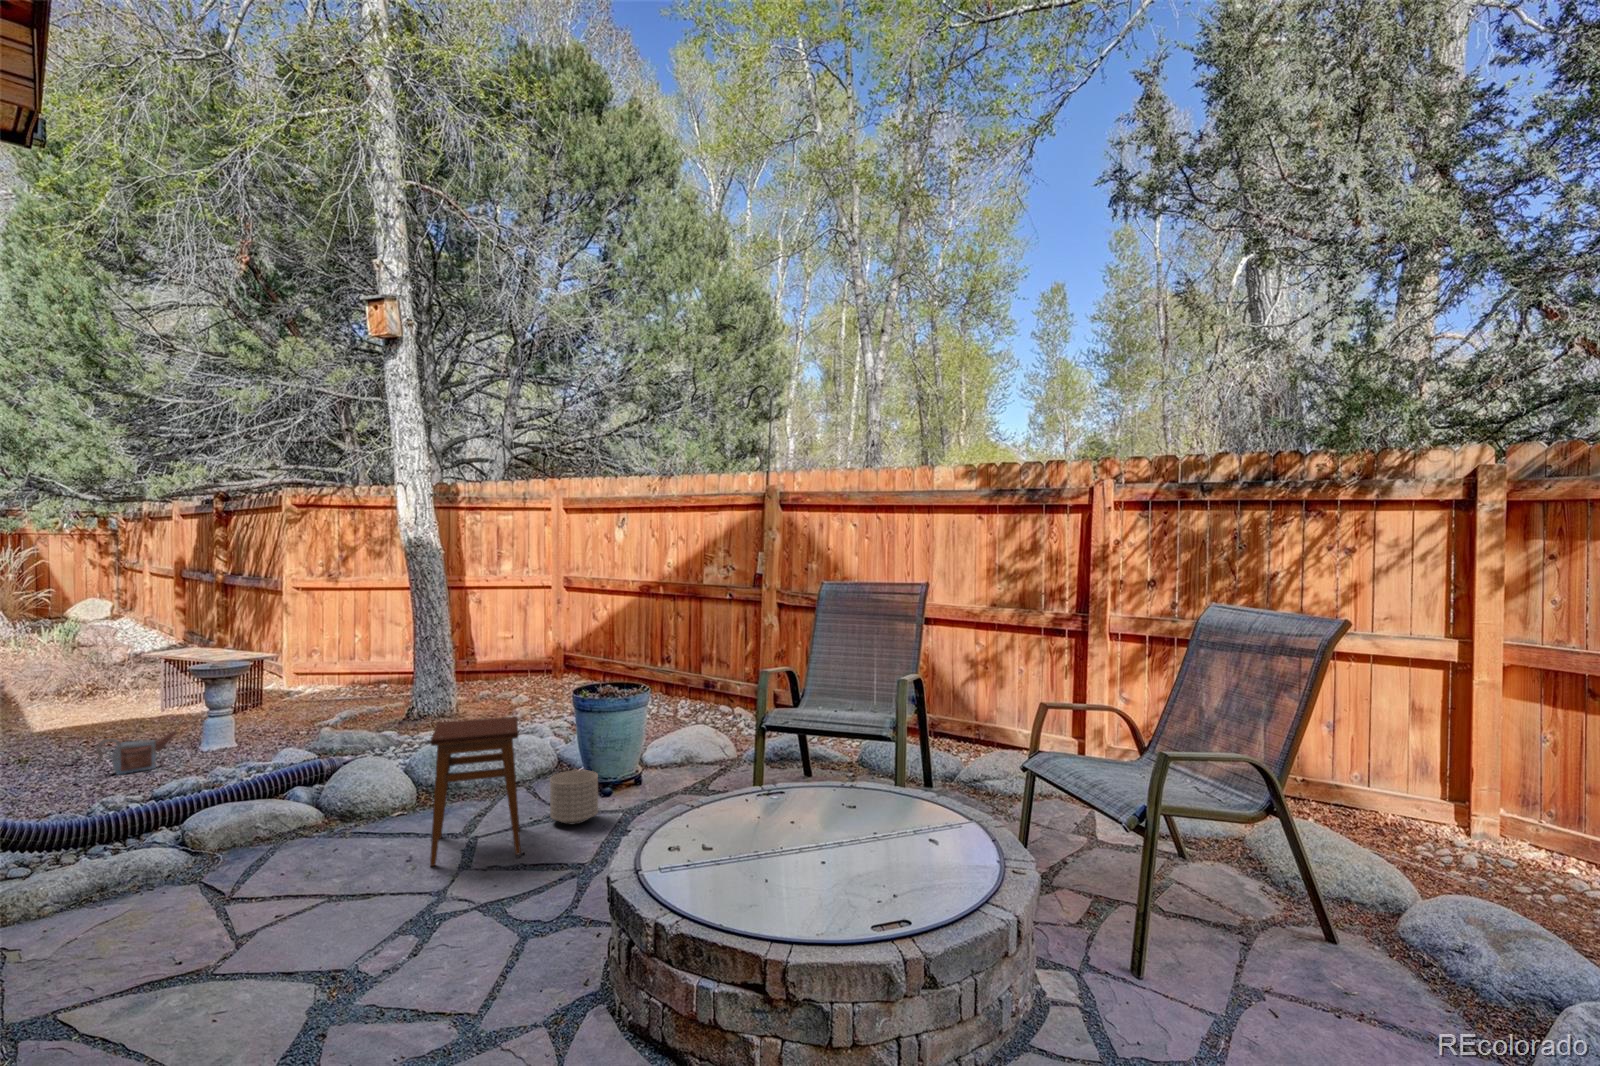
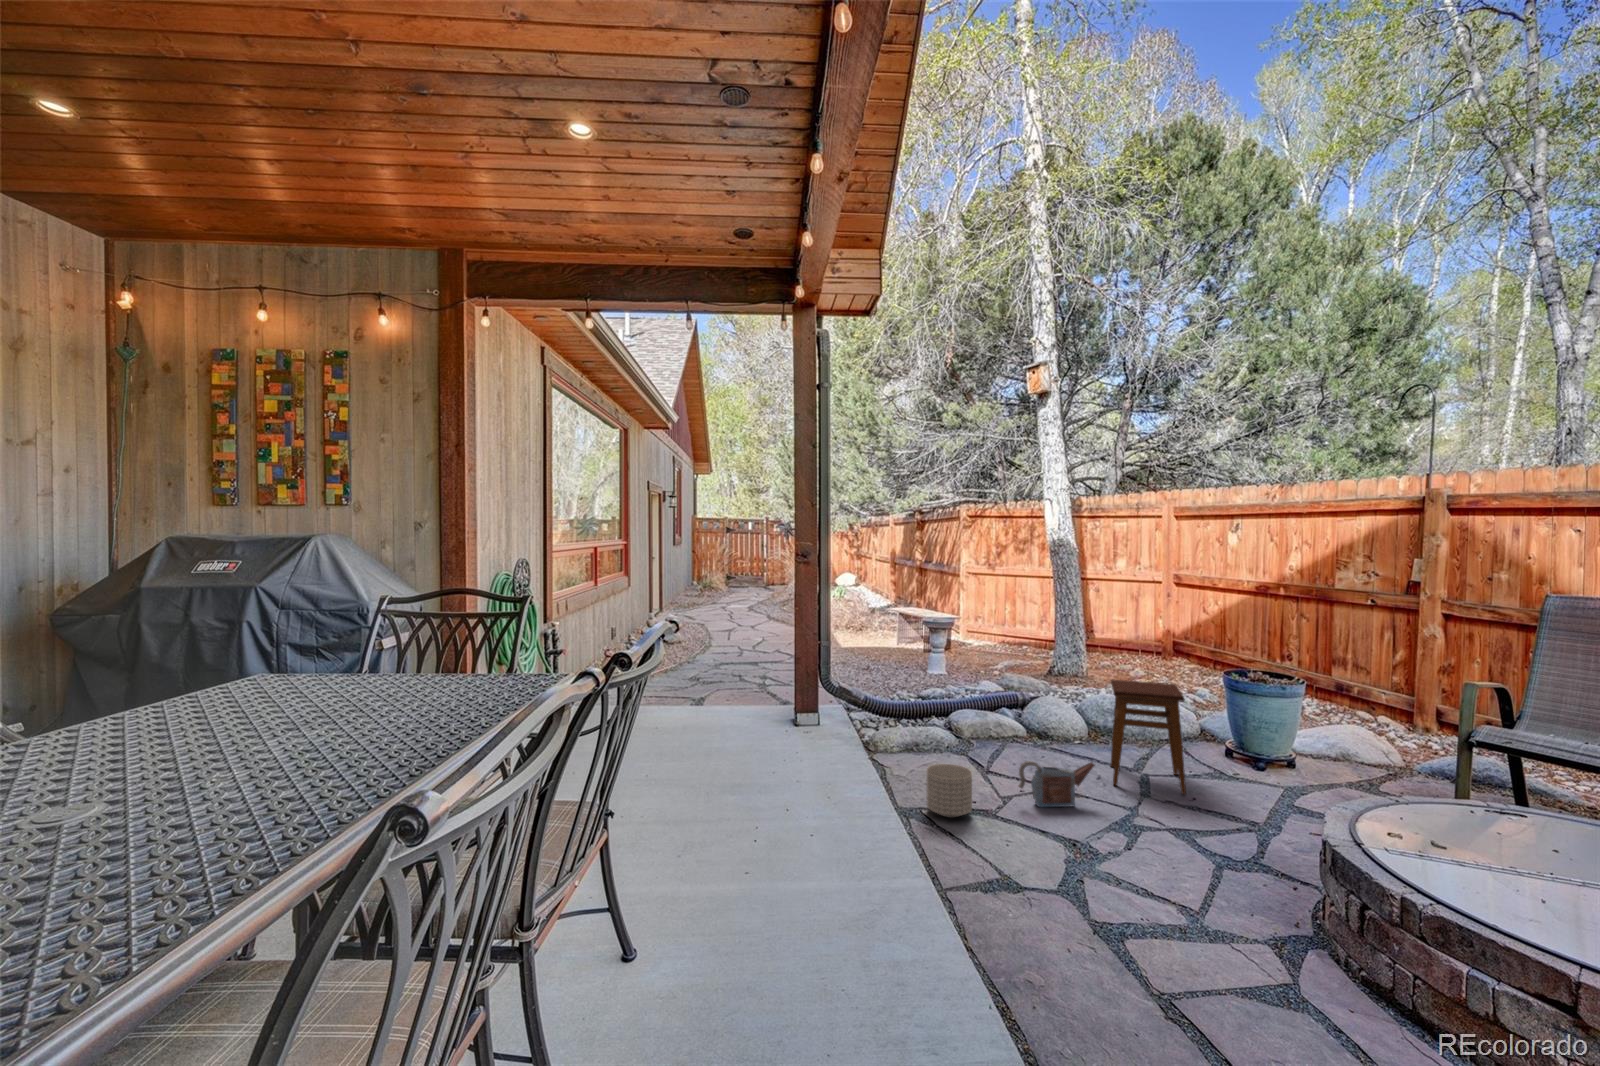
watering can: present [96,731,177,775] -> present [1019,761,1095,807]
planter: present [550,770,598,824] -> present [927,764,972,818]

